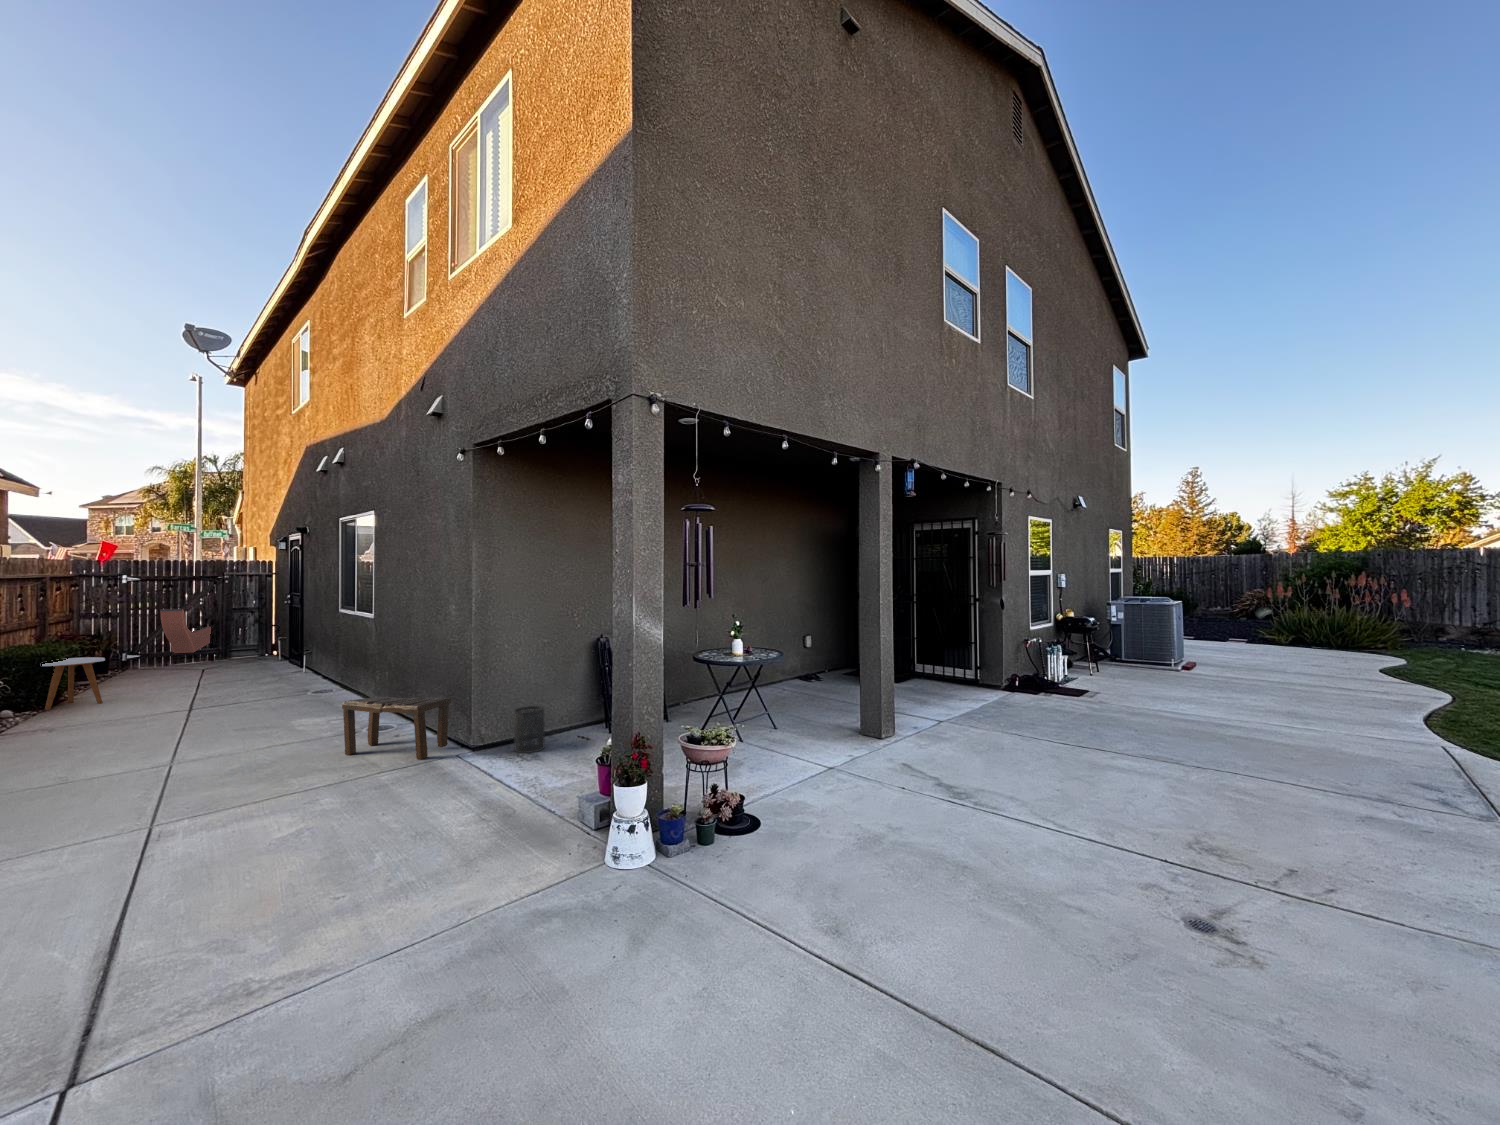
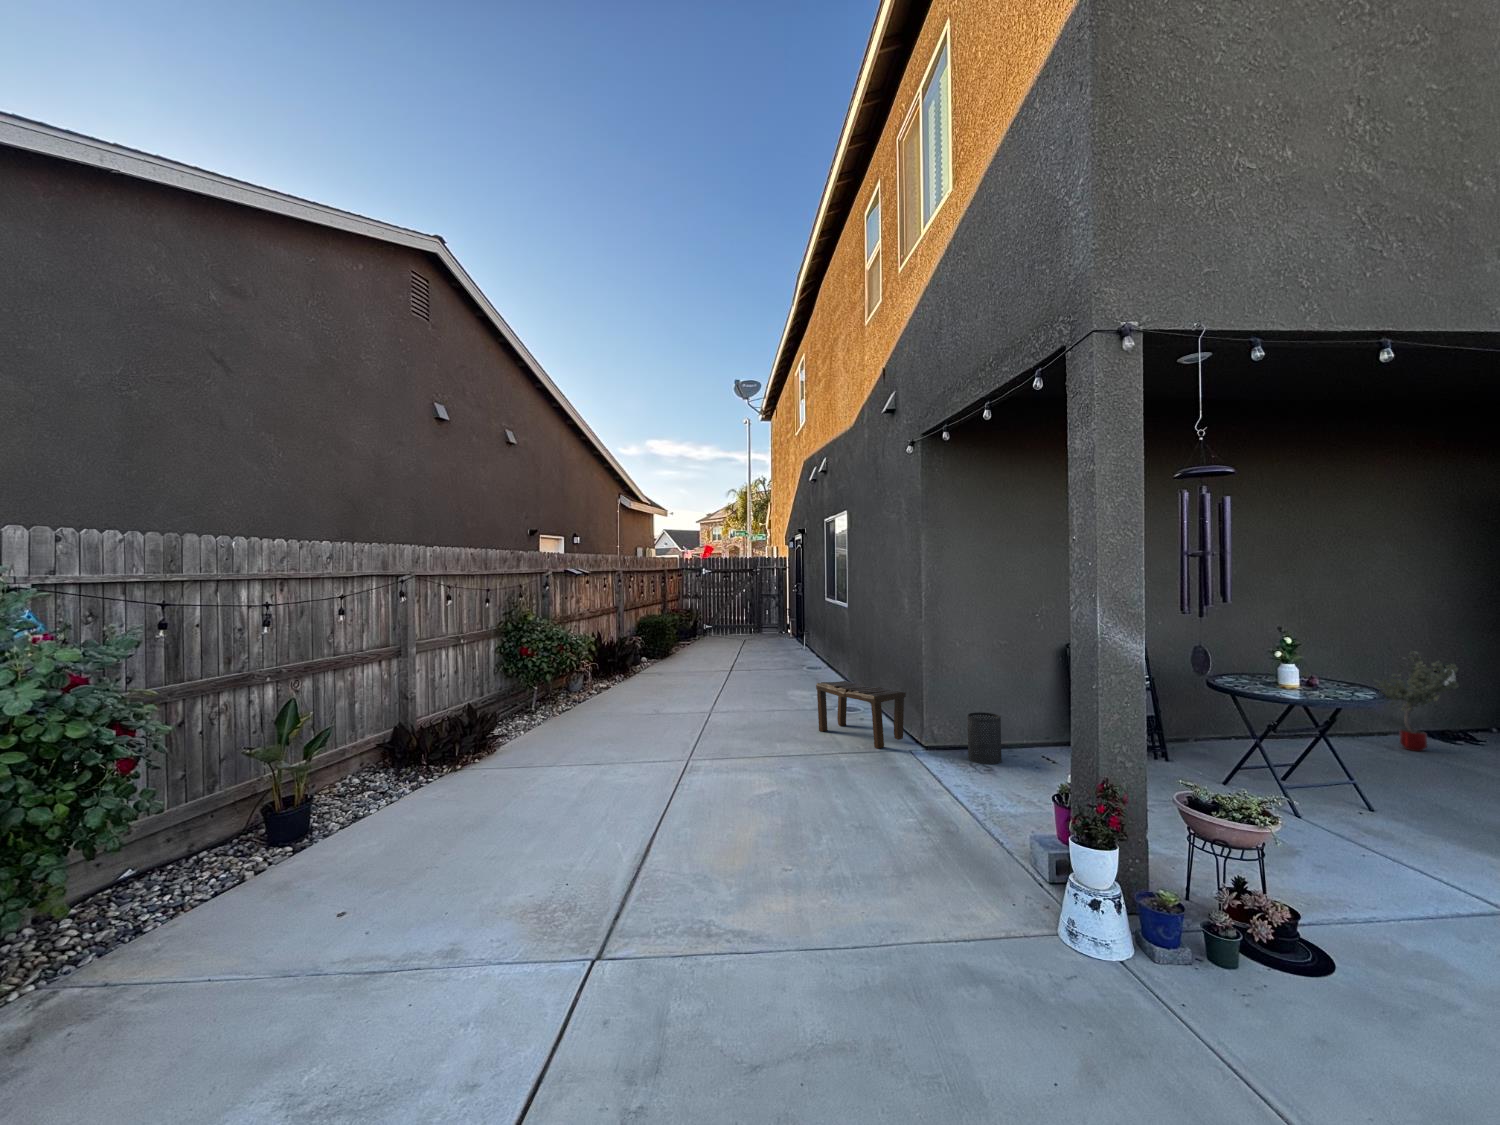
armchair: present [160,609,211,658] -> none [722,594,756,632]
potted tree: none [776,628,818,692] -> present [1373,651,1459,751]
side table: present [42,657,105,710] -> none [656,627,687,662]

